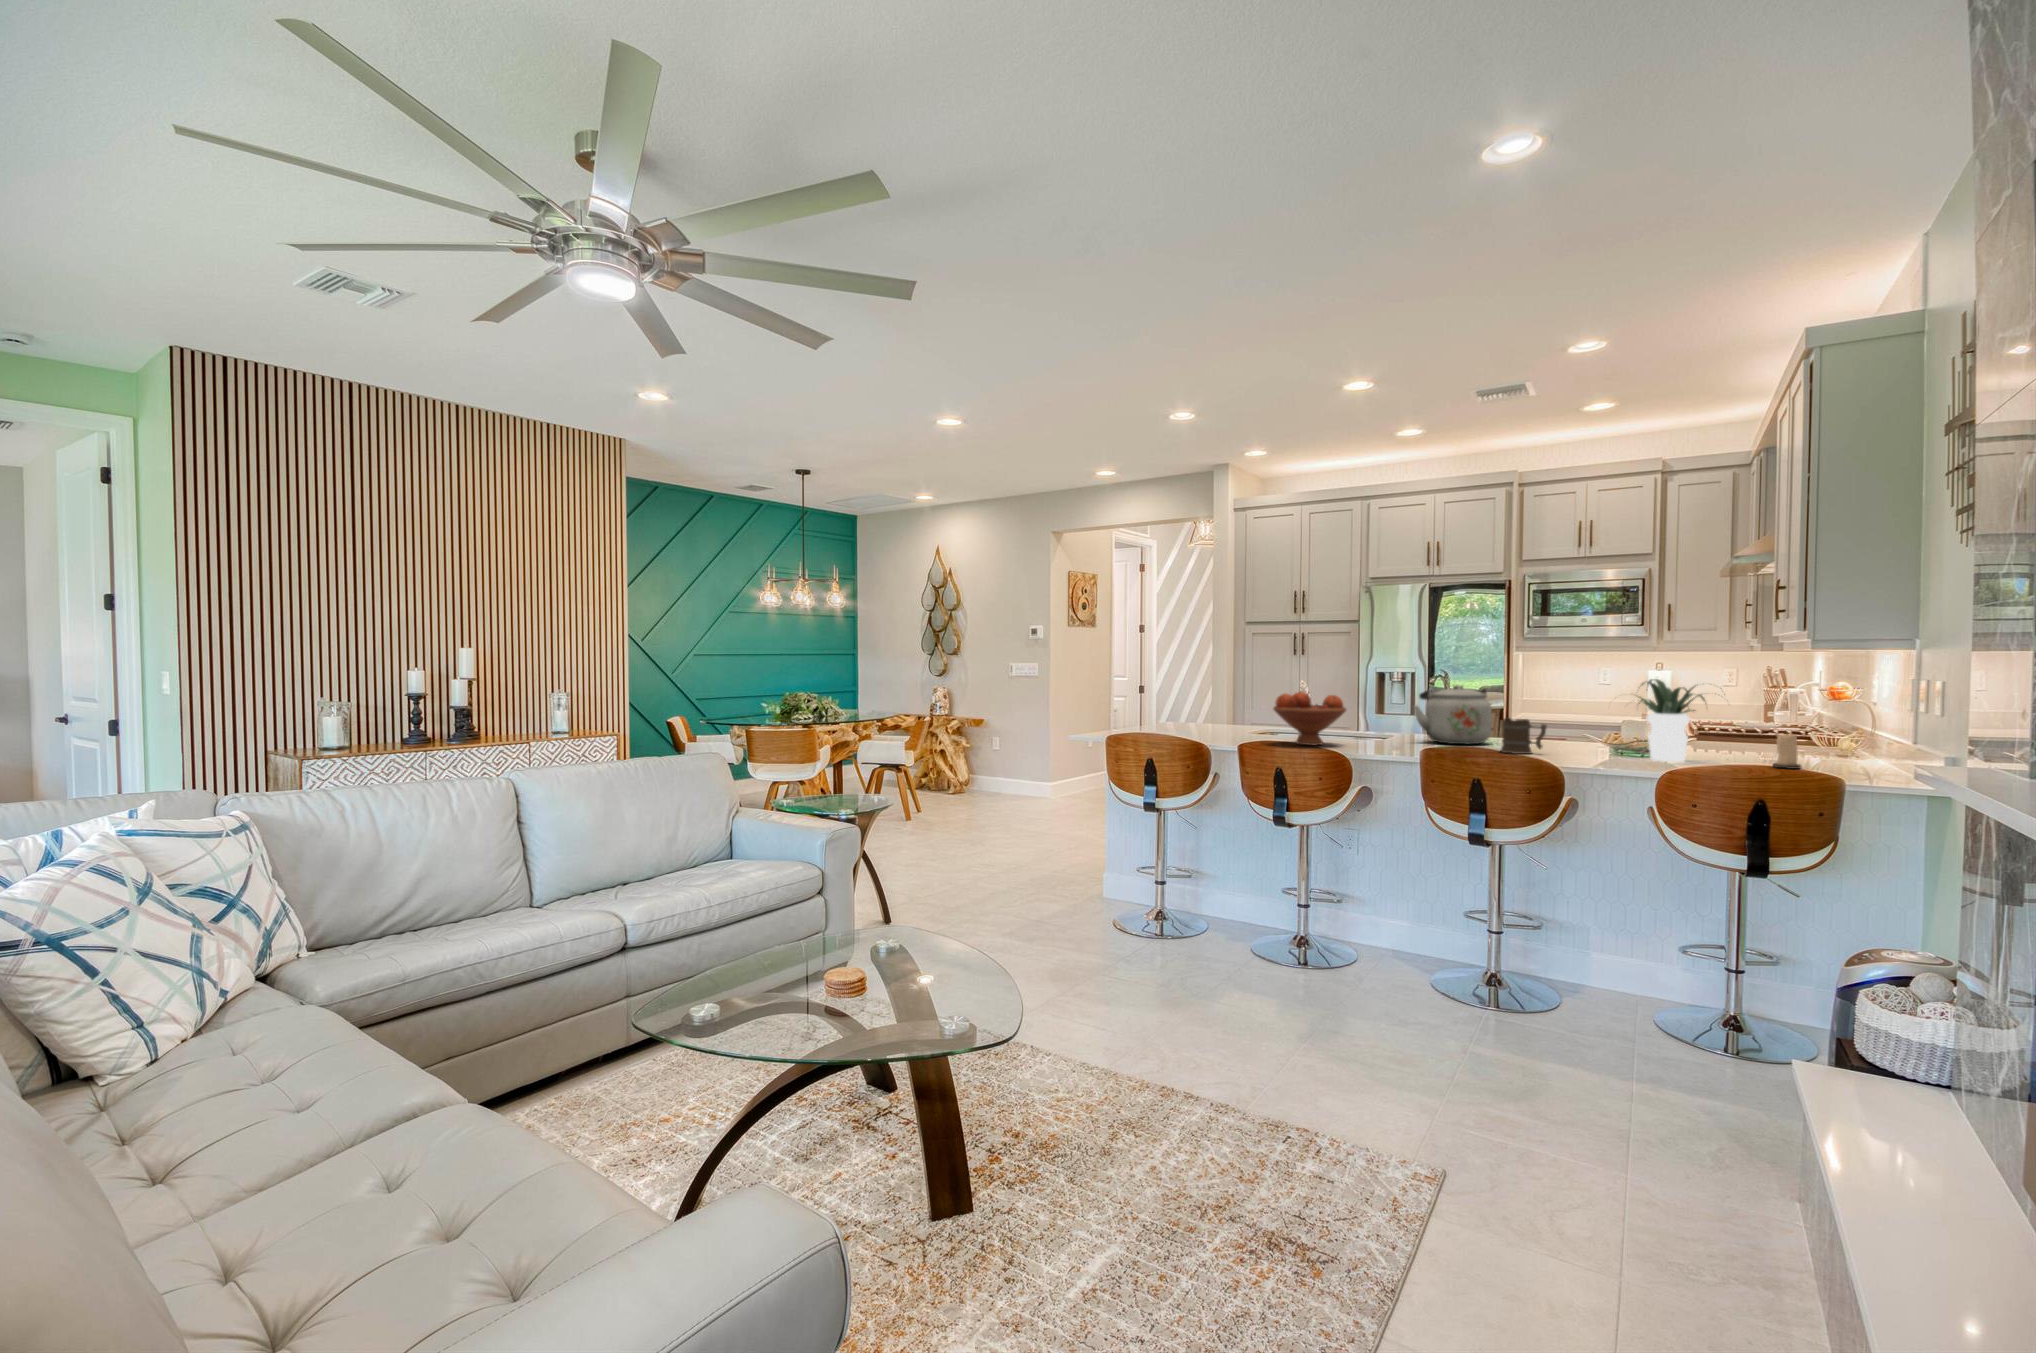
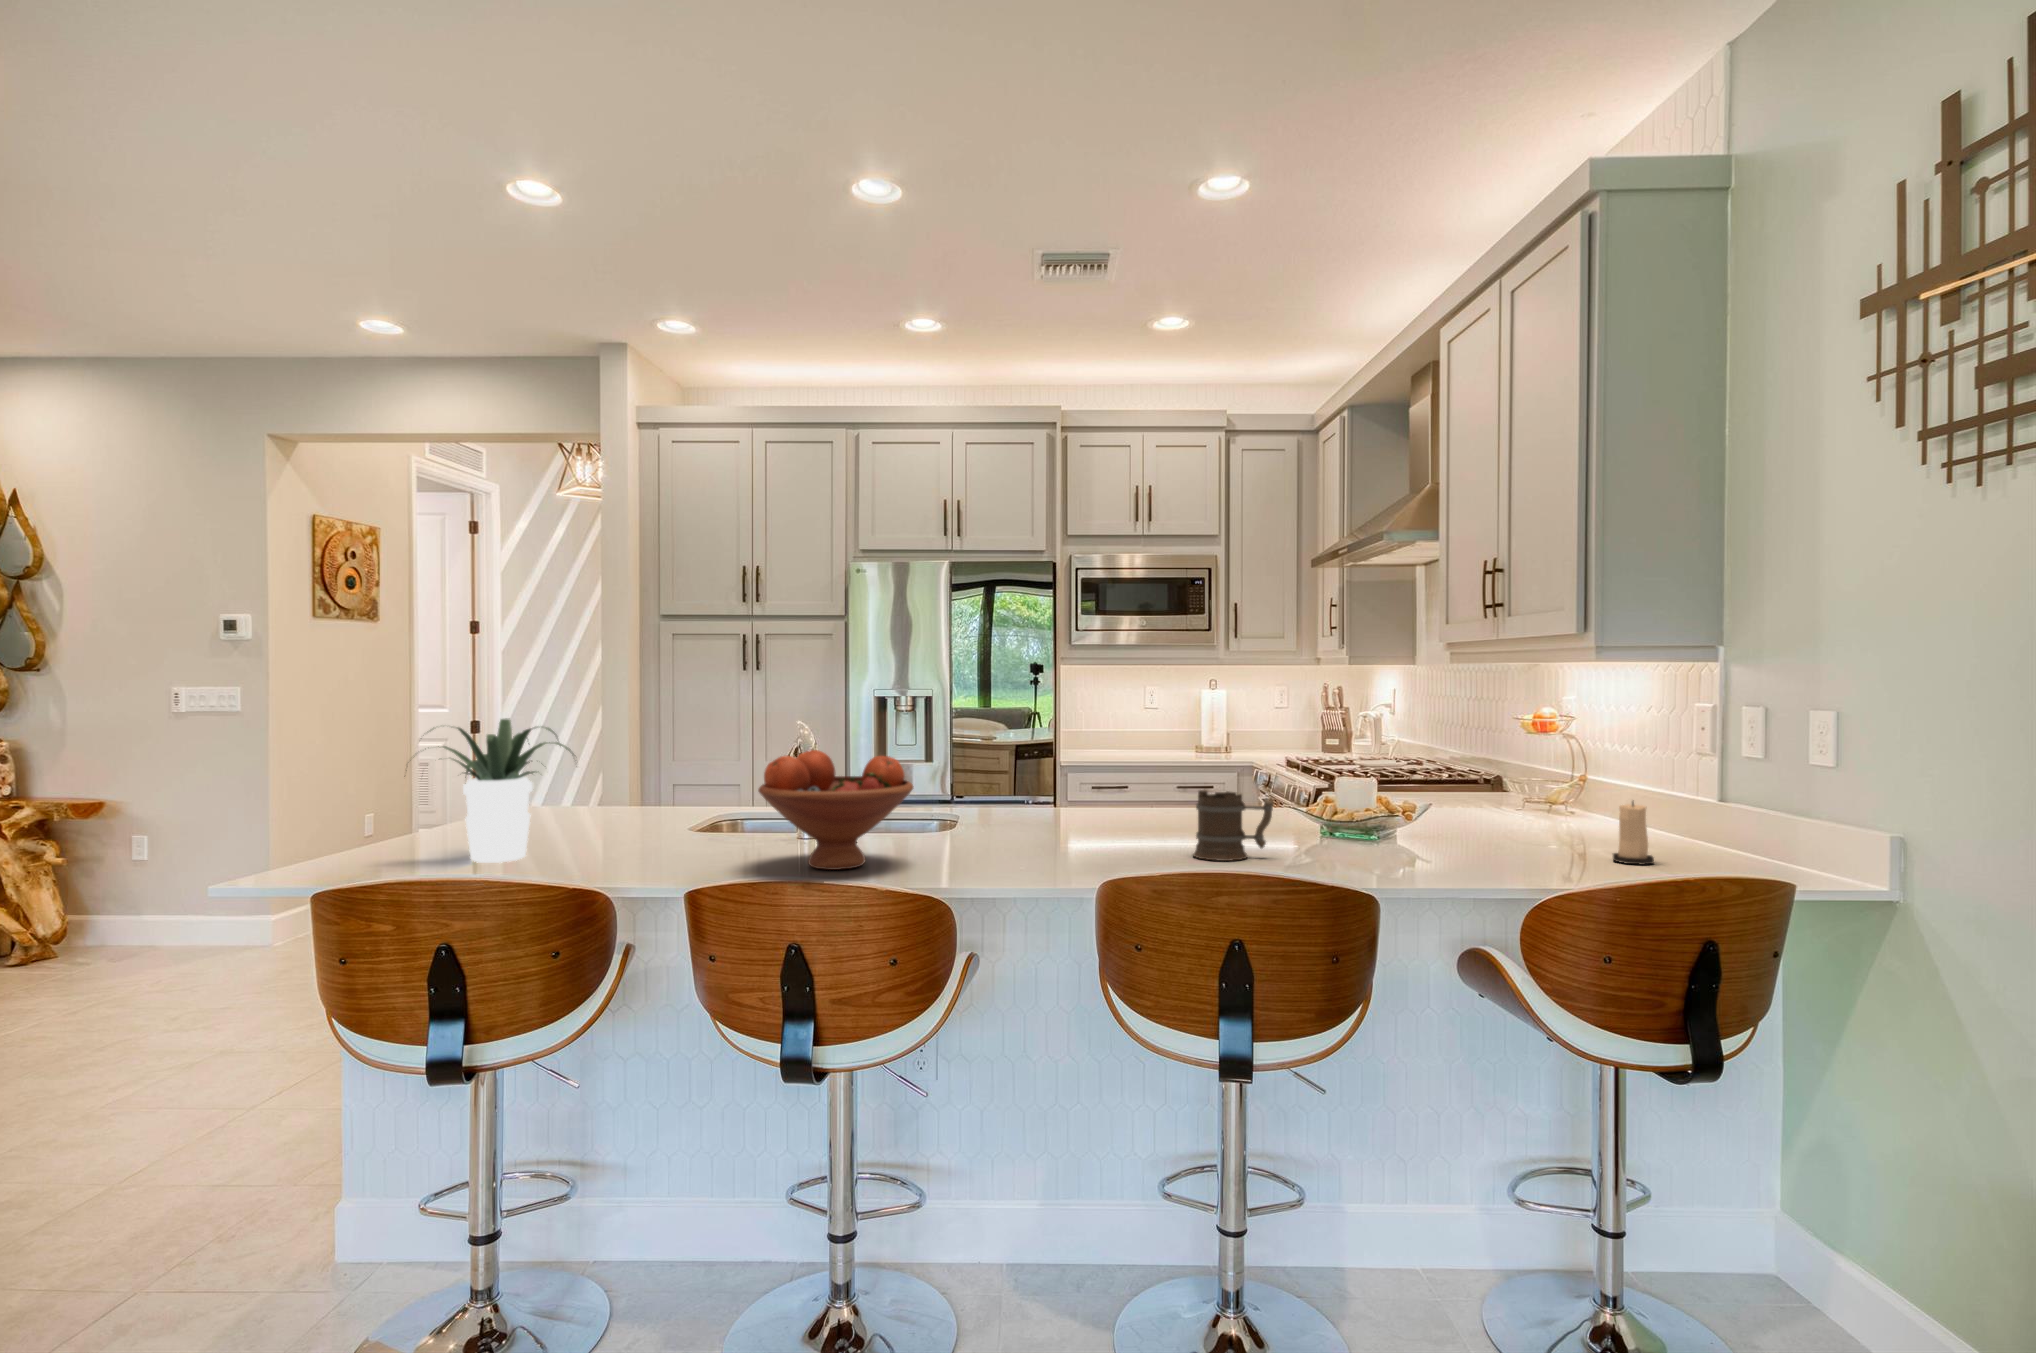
potted plant: present [1638,679,1716,762] -> present [431,718,575,863]
kettle: present [1414,685,1492,744] -> none [1018,726,1145,839]

